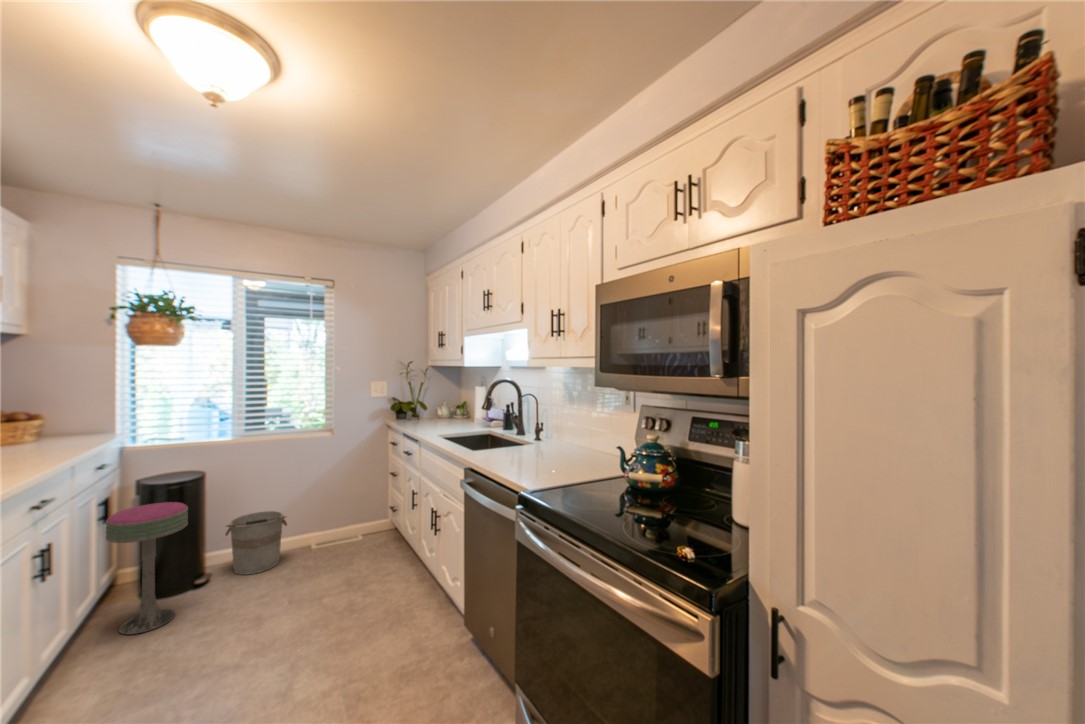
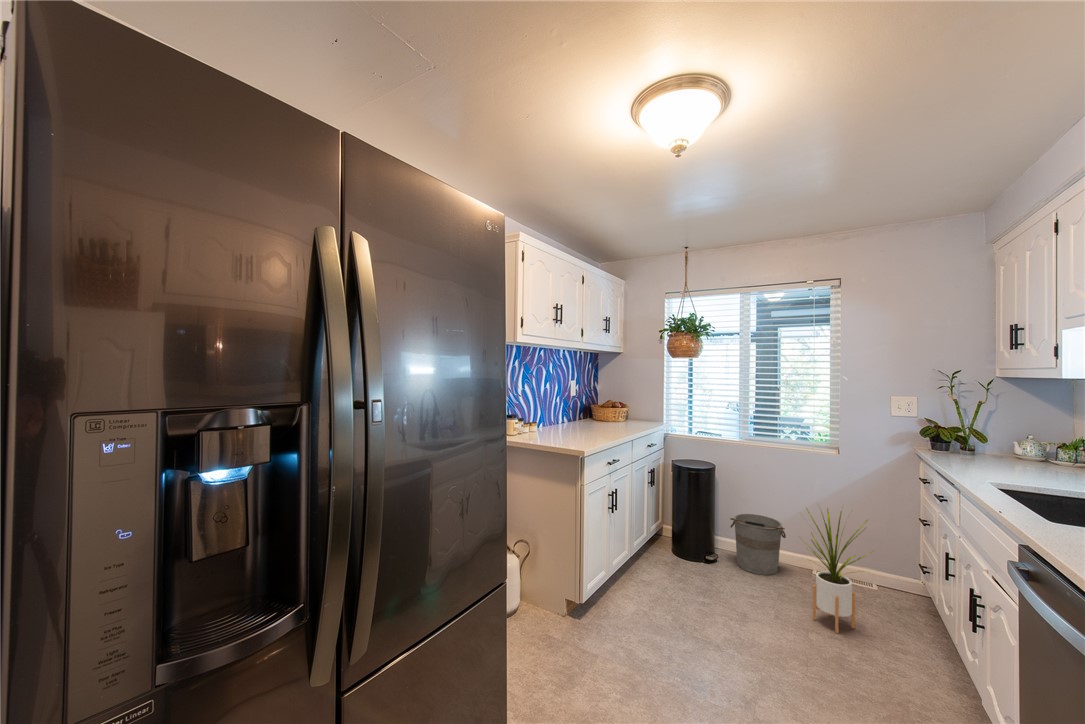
house plant: none [308,475,369,588] -> present [805,508,873,633]
bar stool: present [106,502,188,635] -> none [647,481,697,582]

